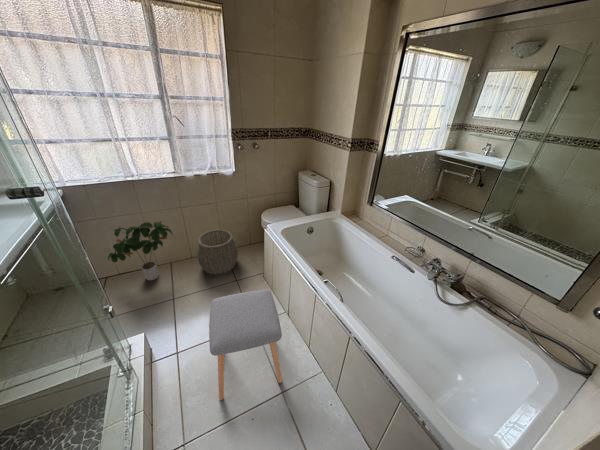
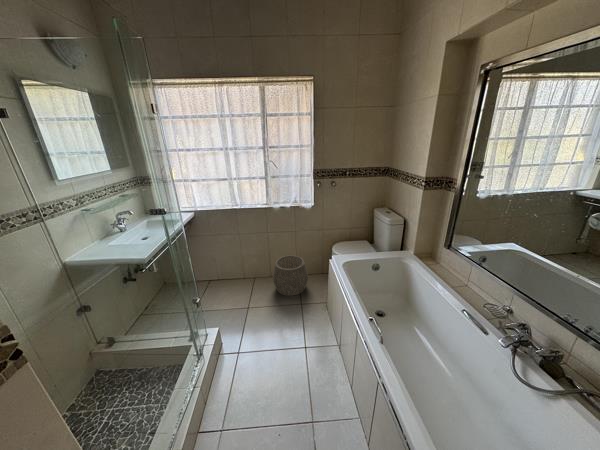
potted plant: present [108,221,173,280] -> none [211,242,257,290]
stool: present [209,289,282,400] -> none [253,311,320,414]

